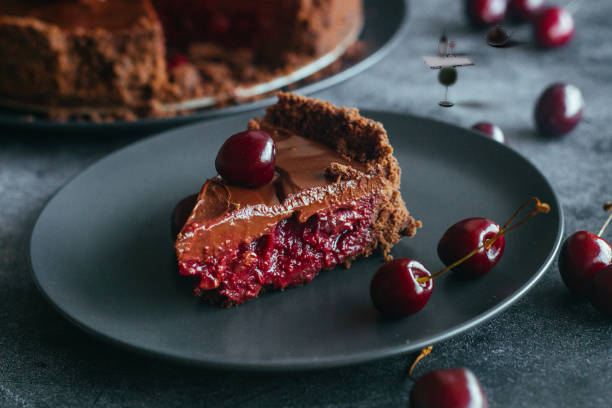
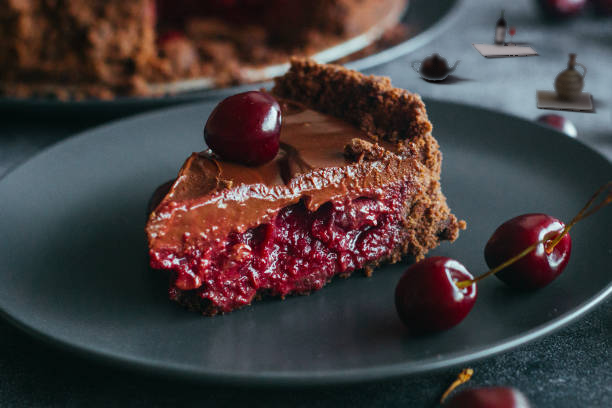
teapot: present [483,26,511,46] -> present [413,53,458,81]
wine glass: present [437,66,458,106] -> none [492,50,519,100]
ceramic jug: none [473,67,518,113] -> present [536,53,593,110]

